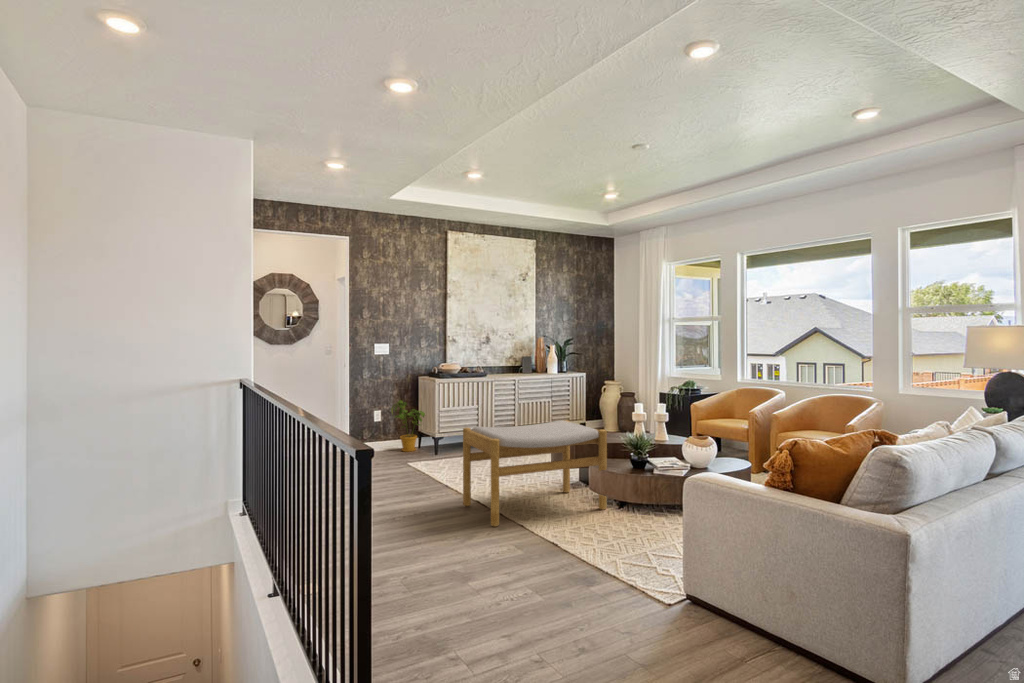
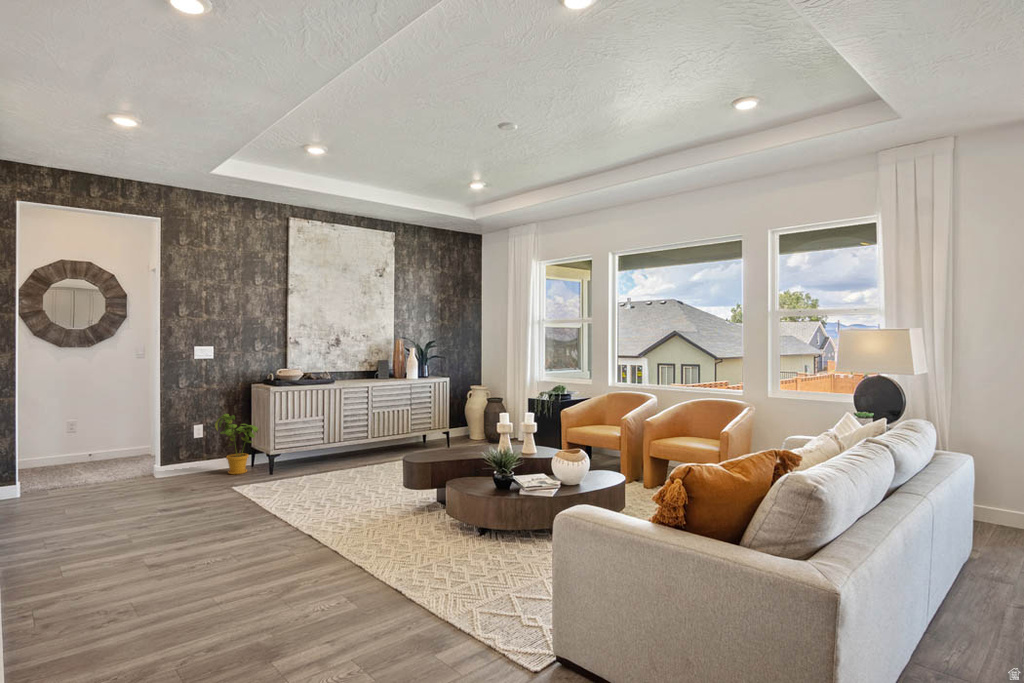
footstool: present [463,420,607,527] -> none [290,434,466,573]

